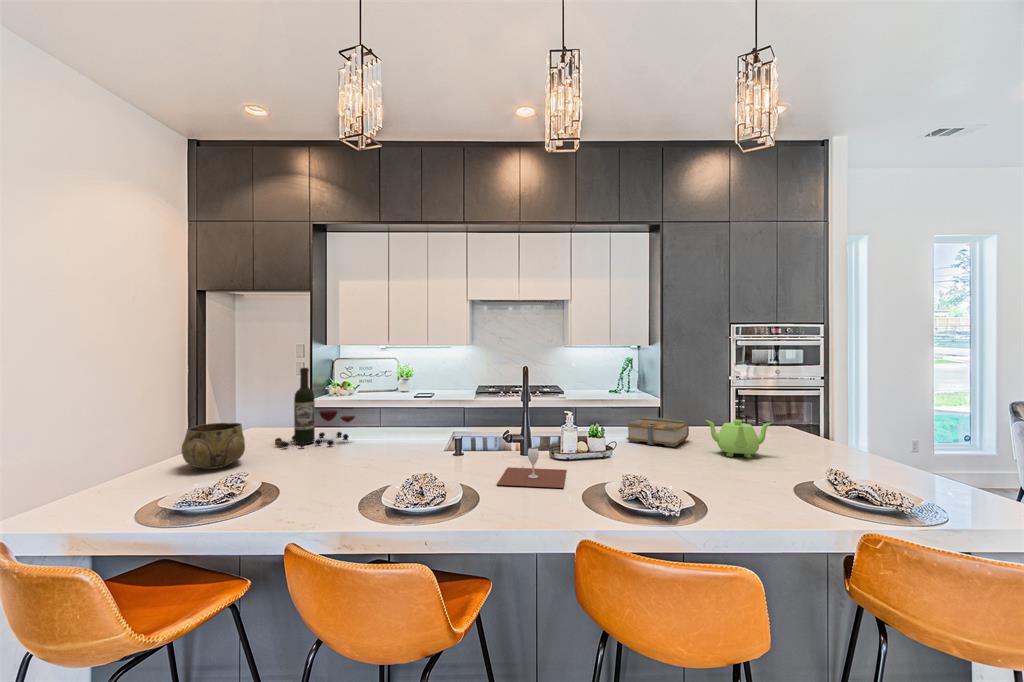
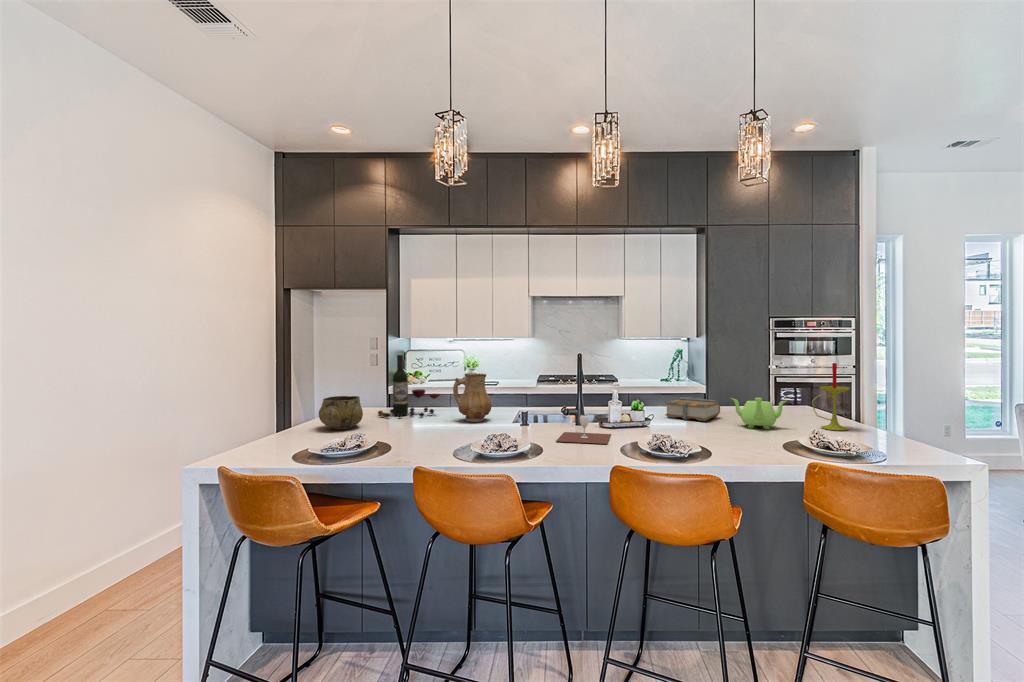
candle: none [798,376,843,458] -> present [812,363,850,430]
ceramic pitcher: none [369,391,418,453] -> present [453,373,491,422]

